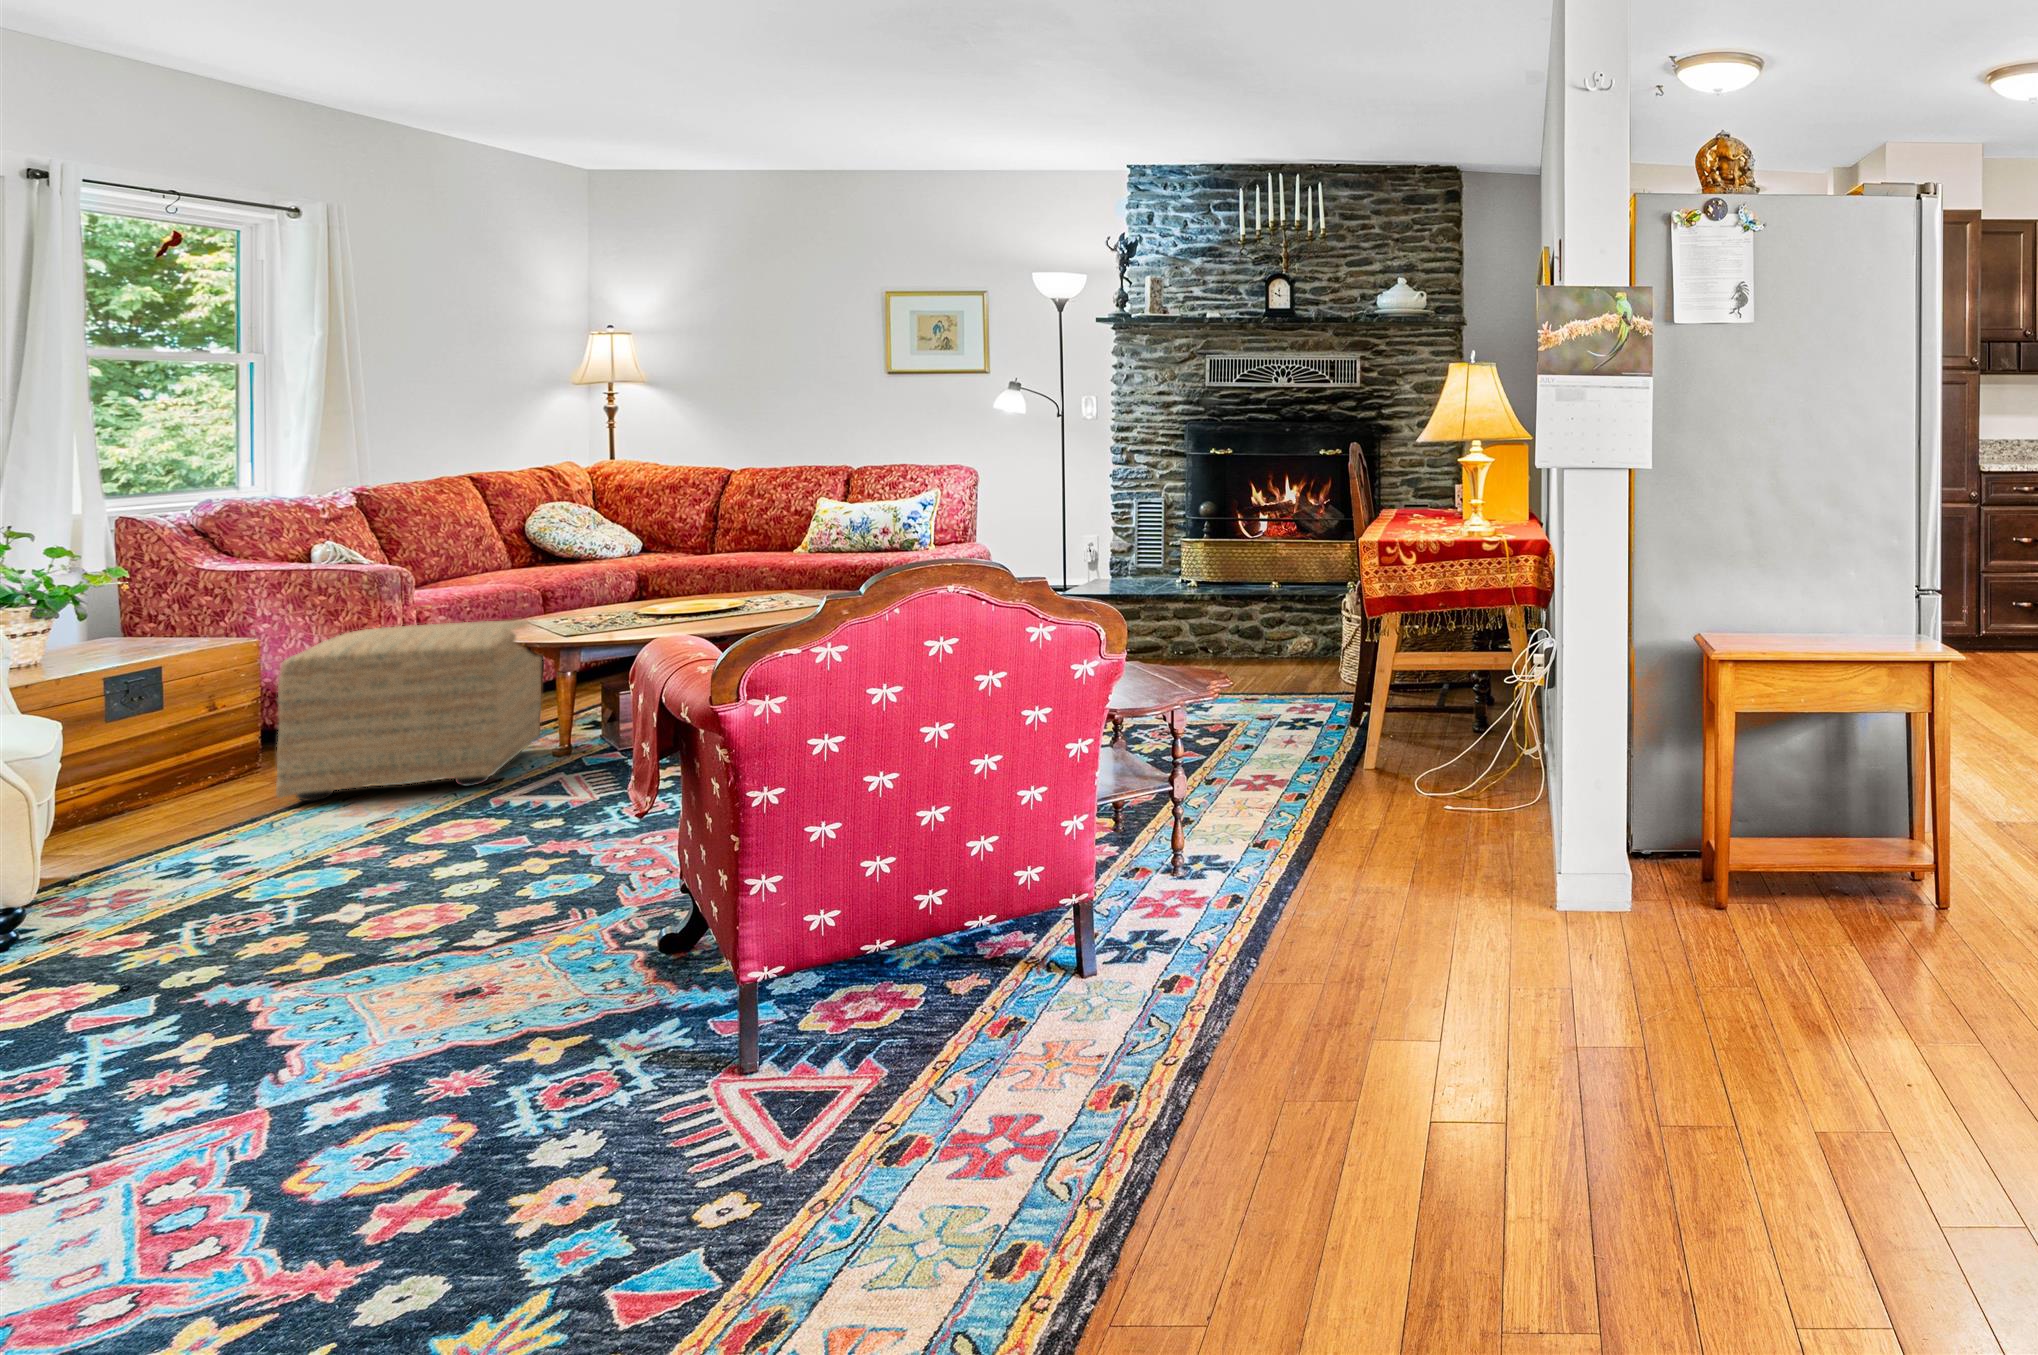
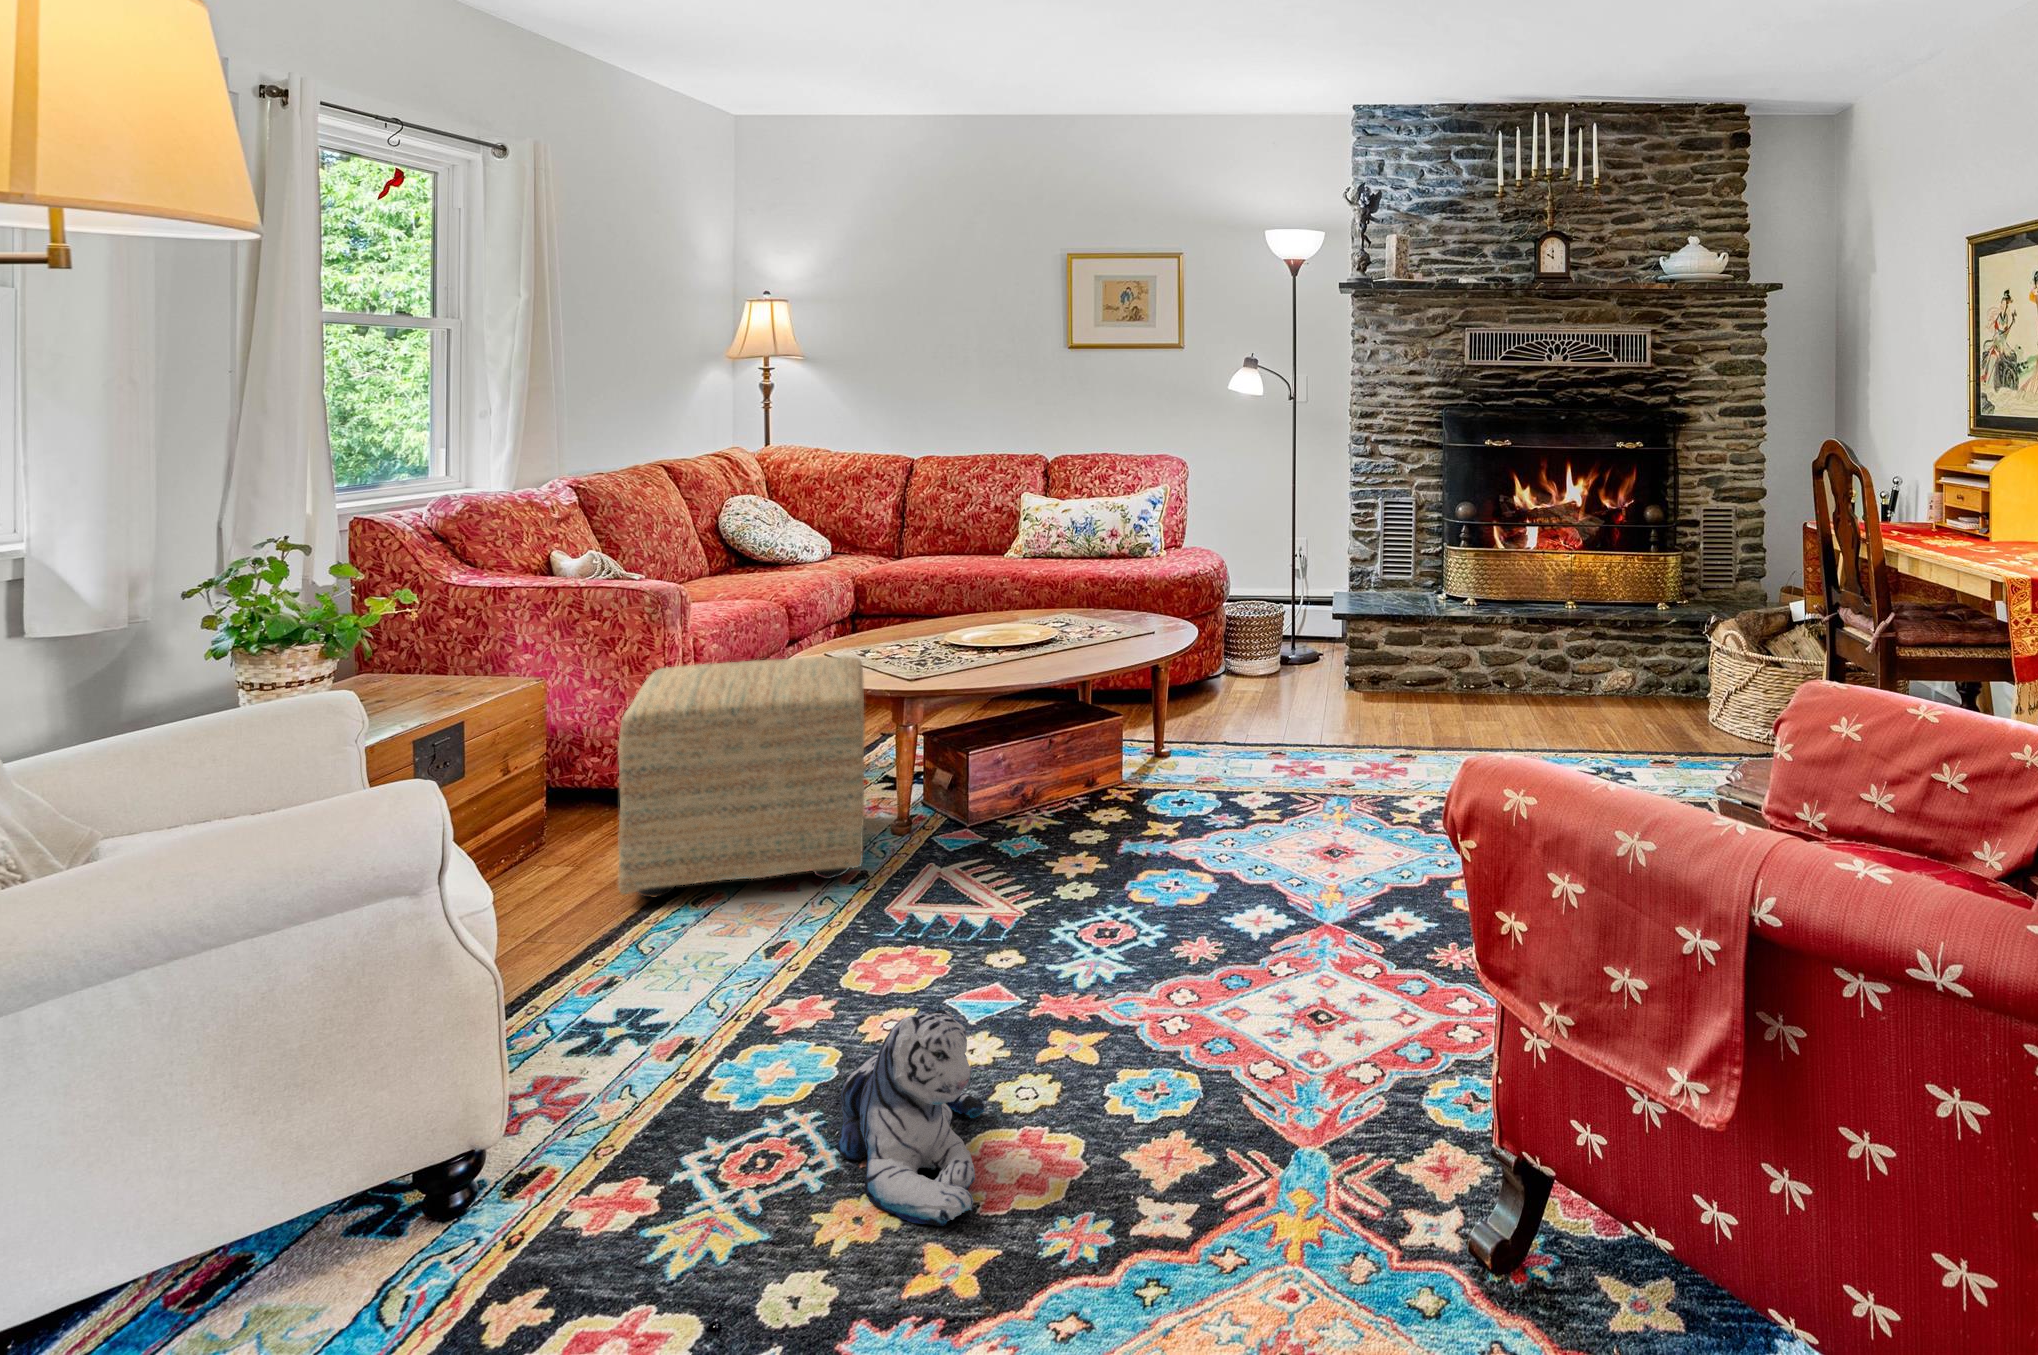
plush toy: none [303,830,434,959] -> present [835,1010,985,1226]

